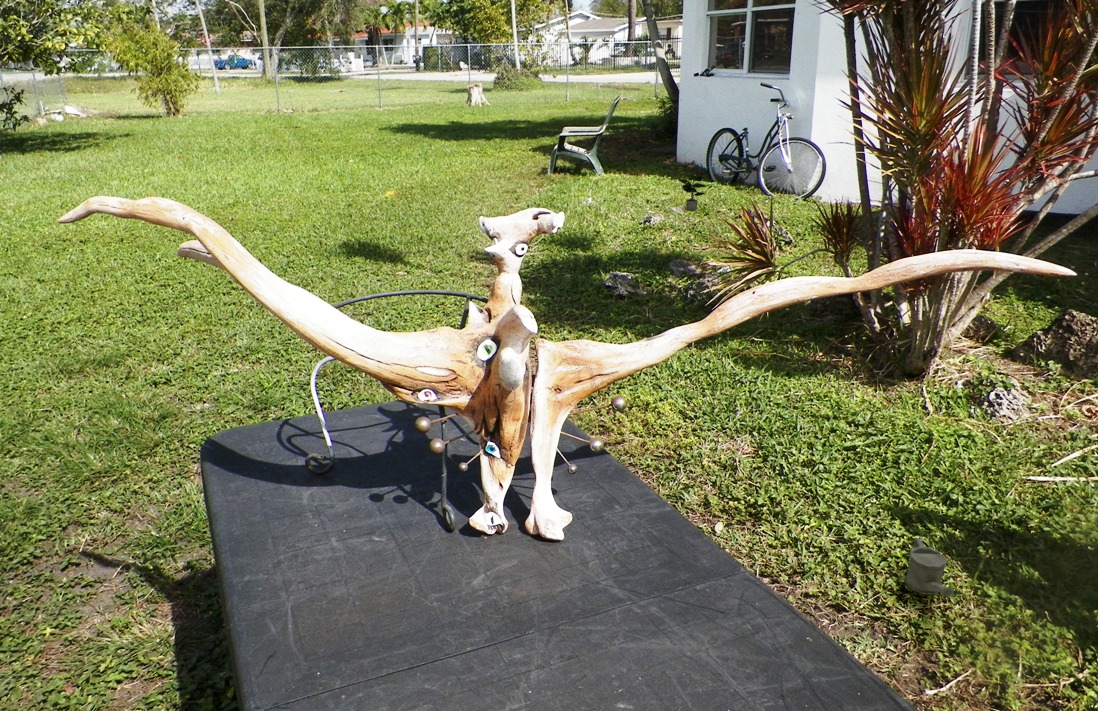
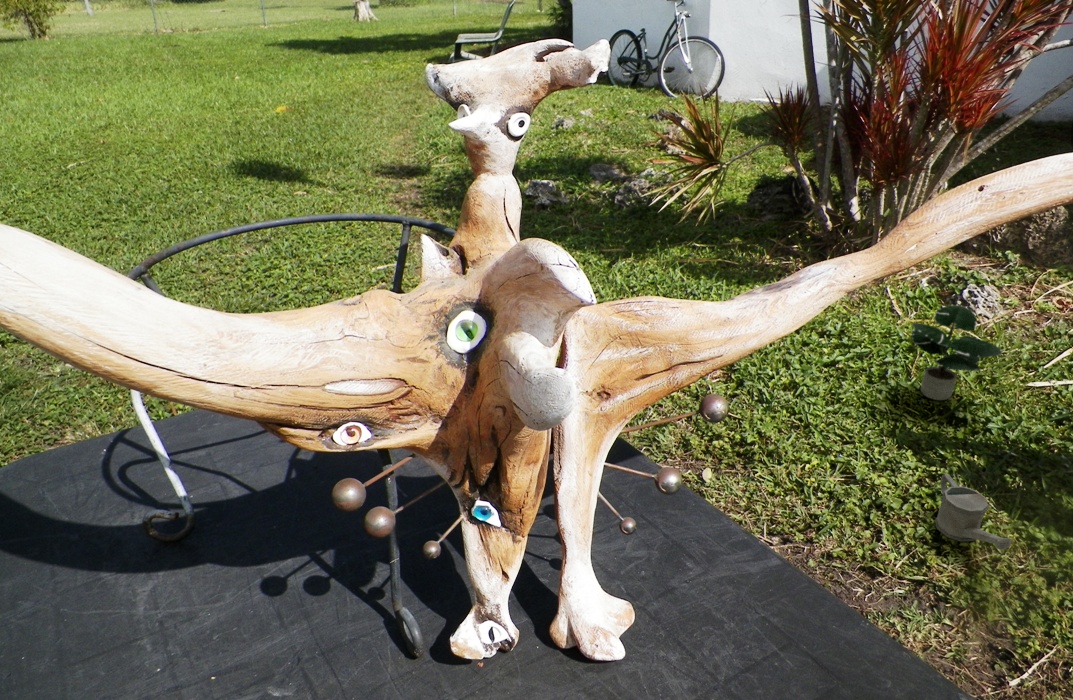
potted plant: present [678,175,707,210] -> present [912,305,1002,400]

